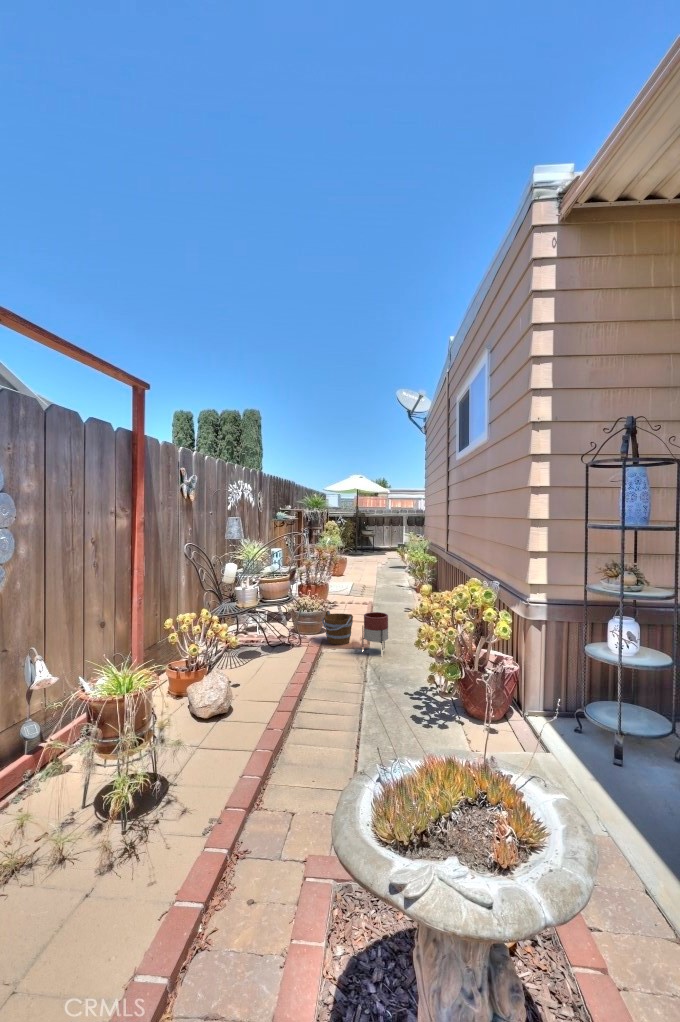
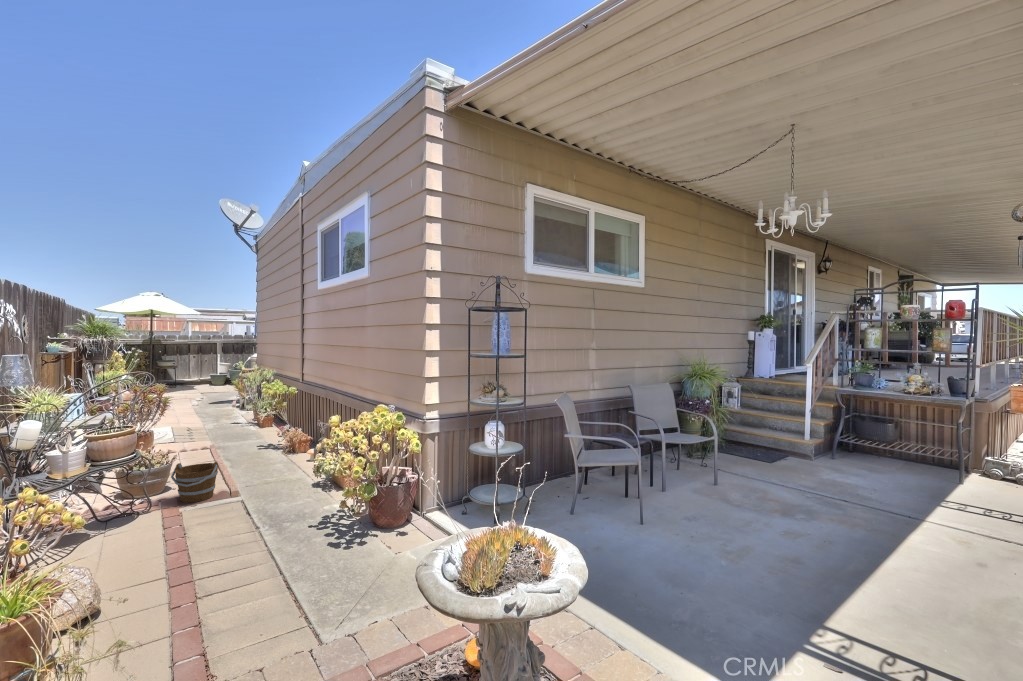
planter: present [362,612,388,648] -> none [237,453,270,501]

